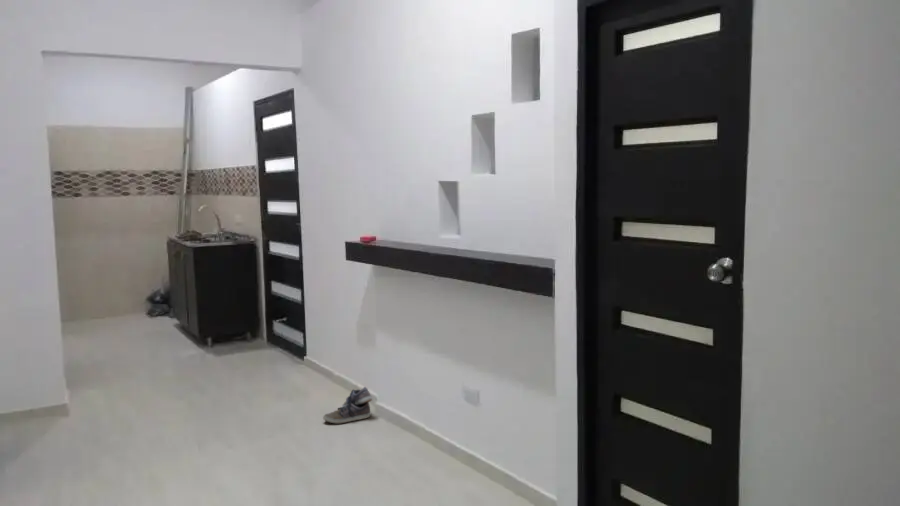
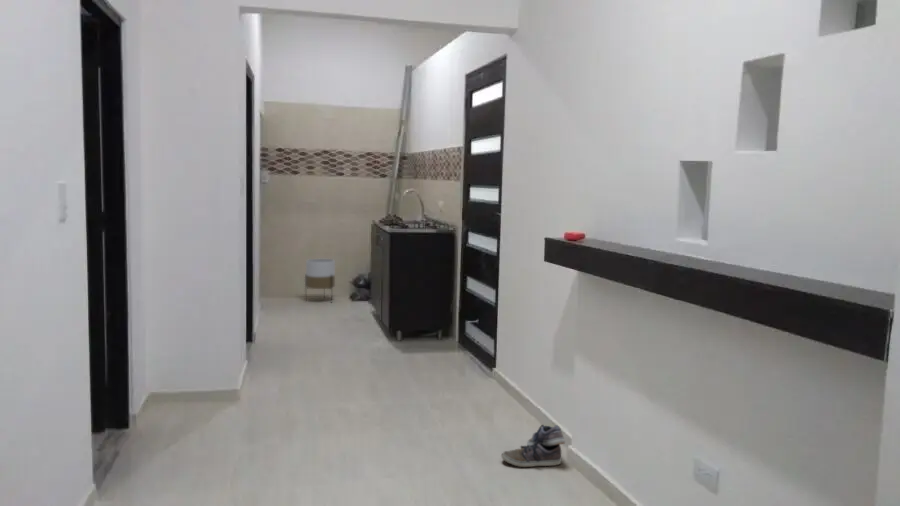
planter: none [96,279,130,324] -> present [305,259,335,289]

